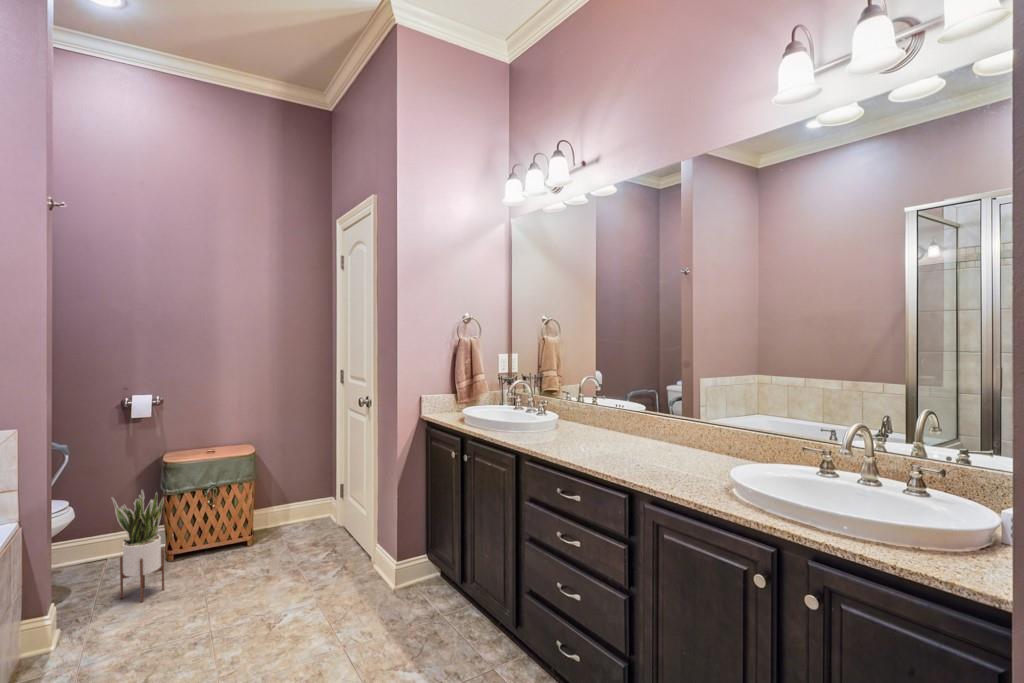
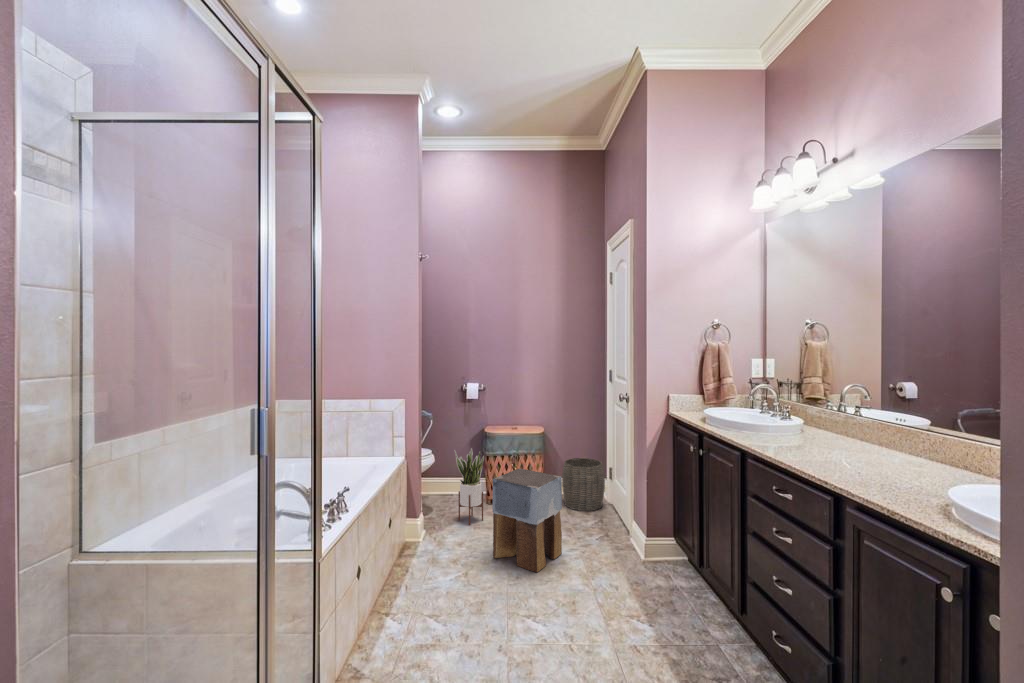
woven basket: none [281,476,337,544] -> present [562,458,605,511]
stool: none [189,509,292,643] -> present [492,469,562,572]

